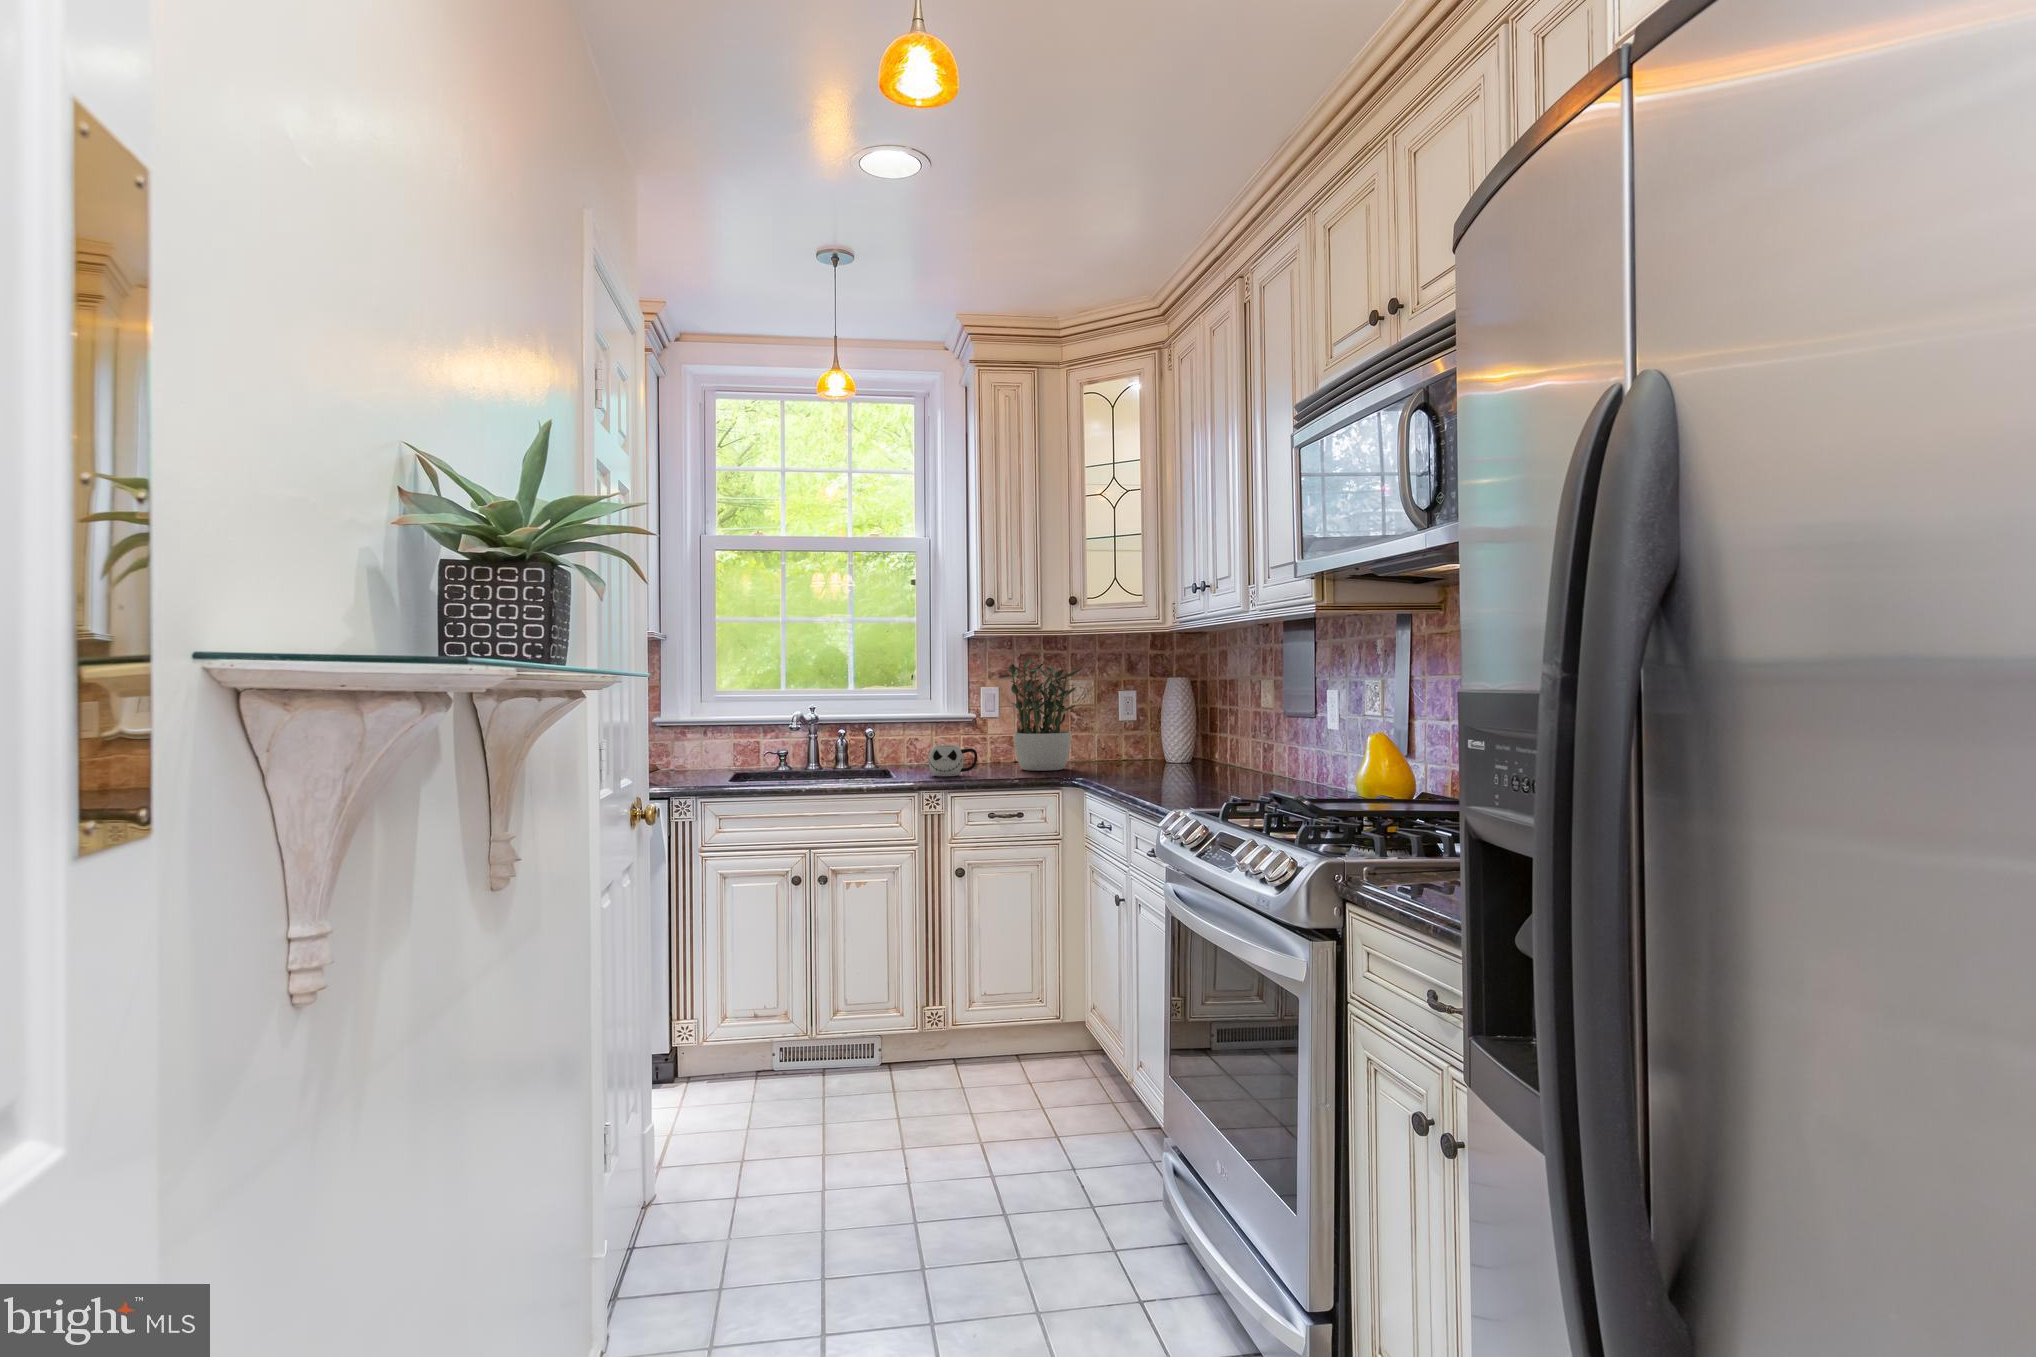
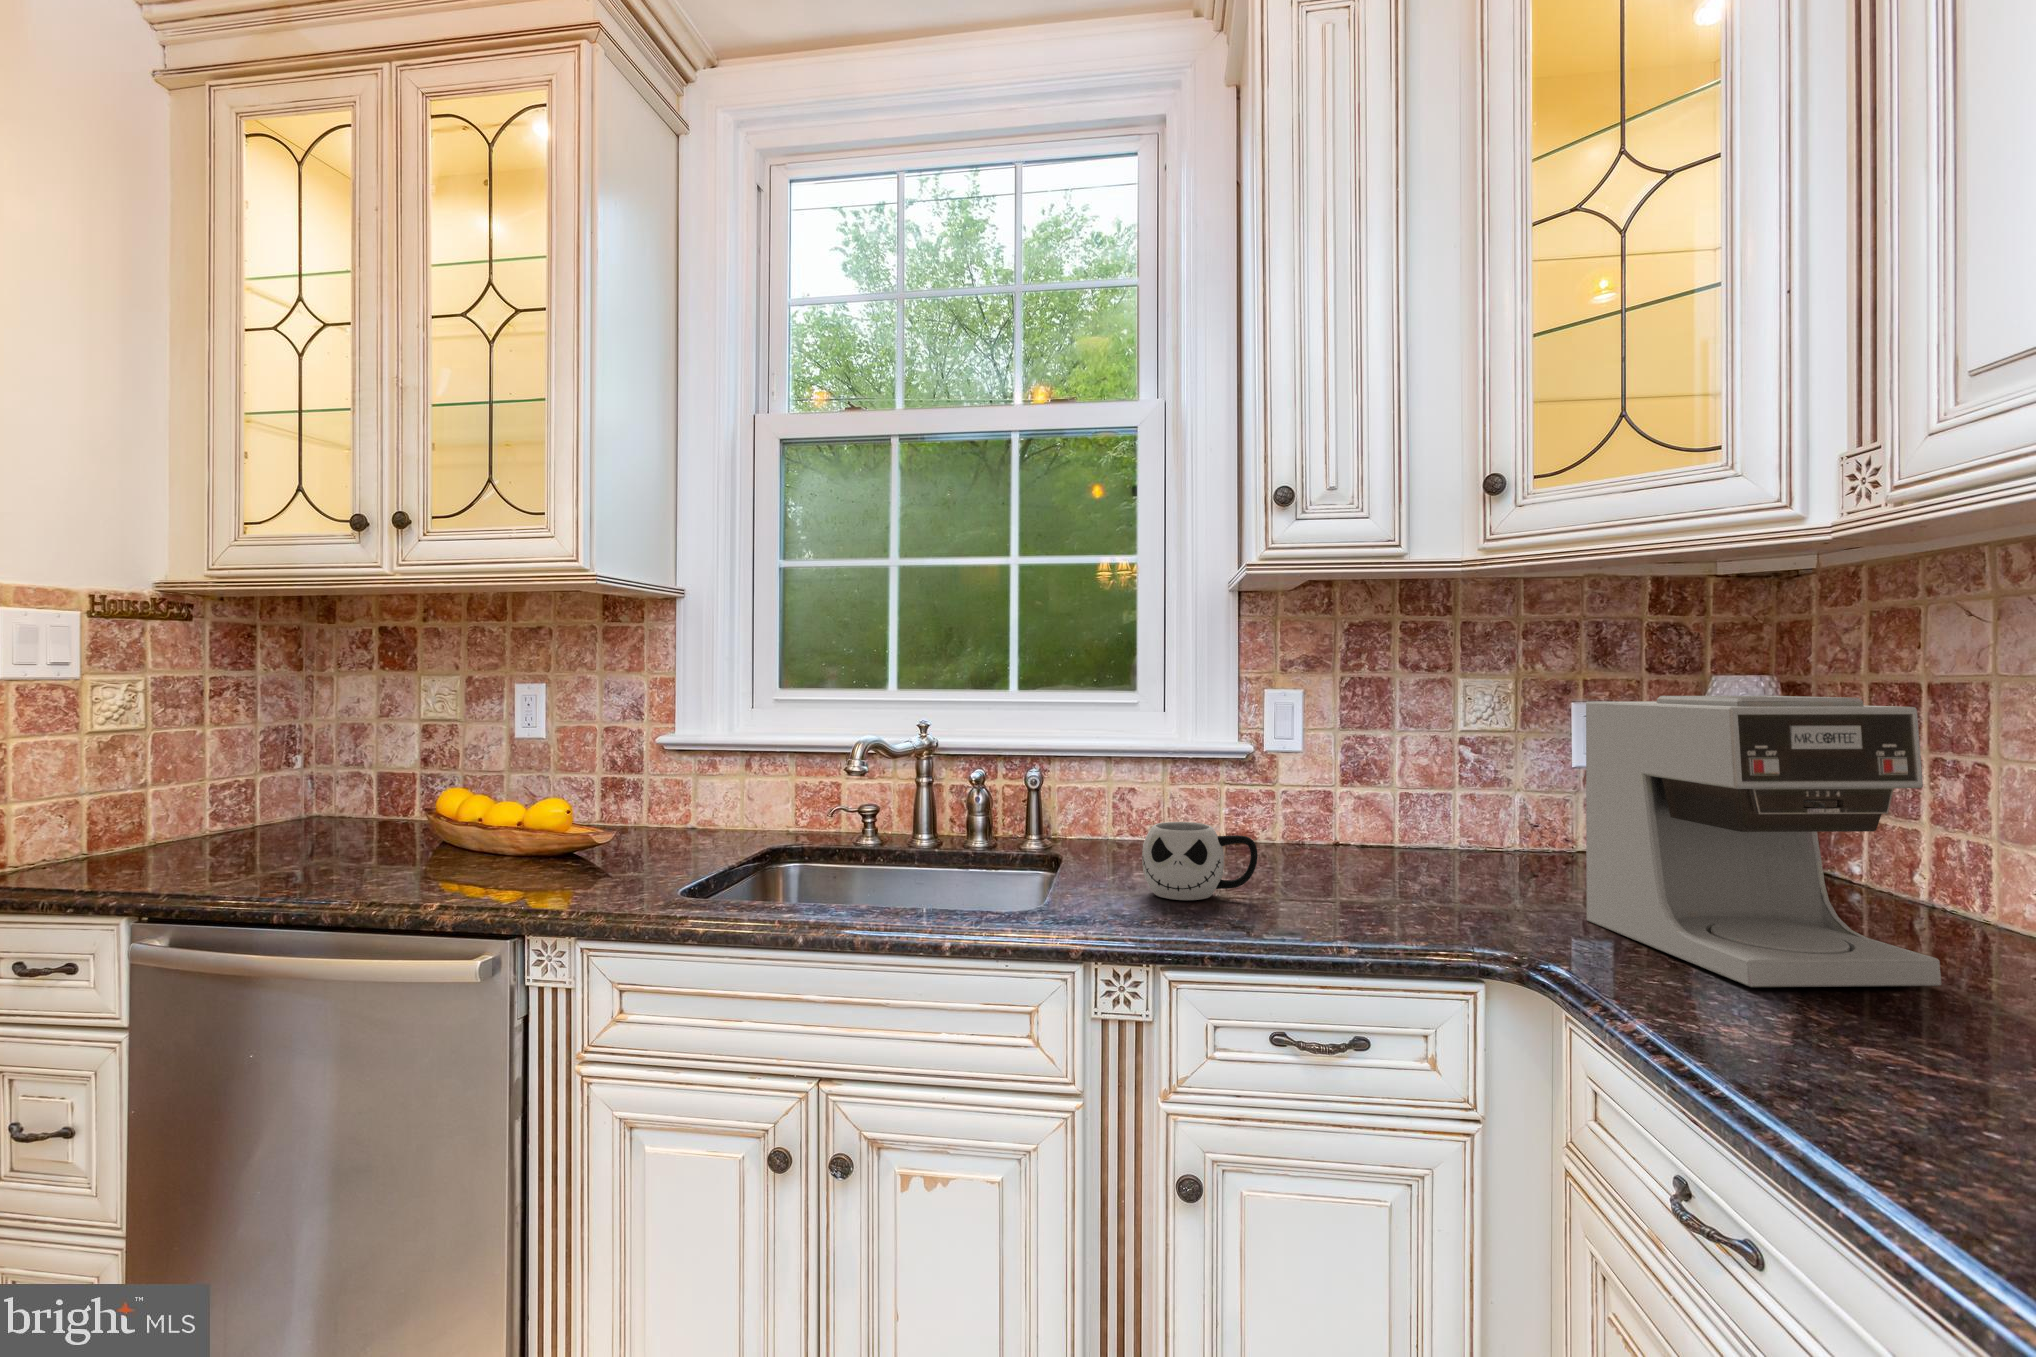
potted plant: present [998,658,1081,771] -> none [1303,624,1509,888]
coffee maker: none [1101,686,1192,781] -> present [1586,696,1941,987]

